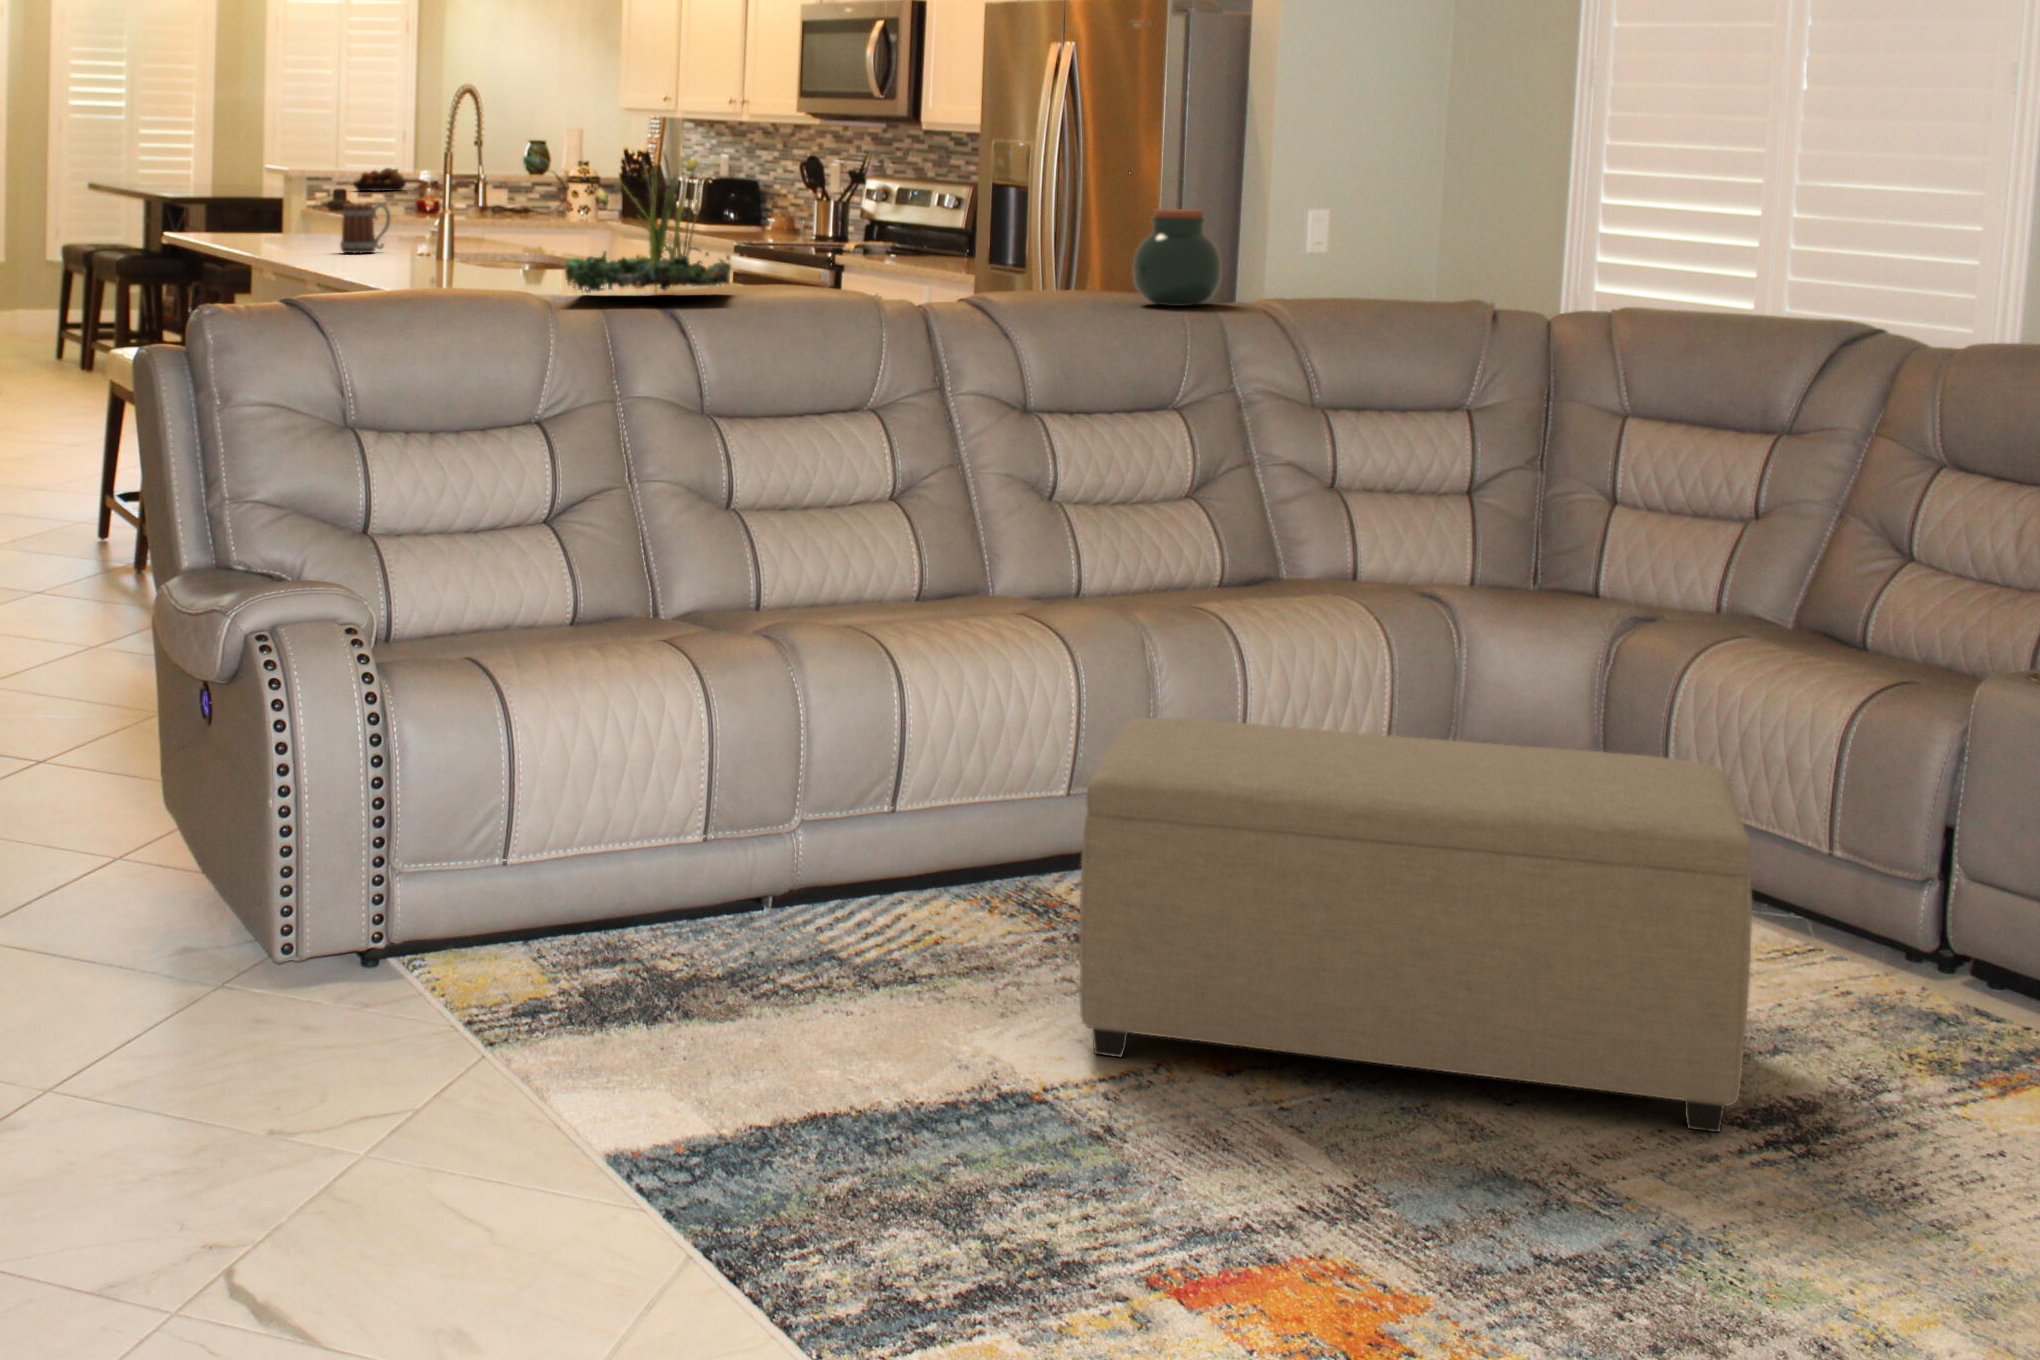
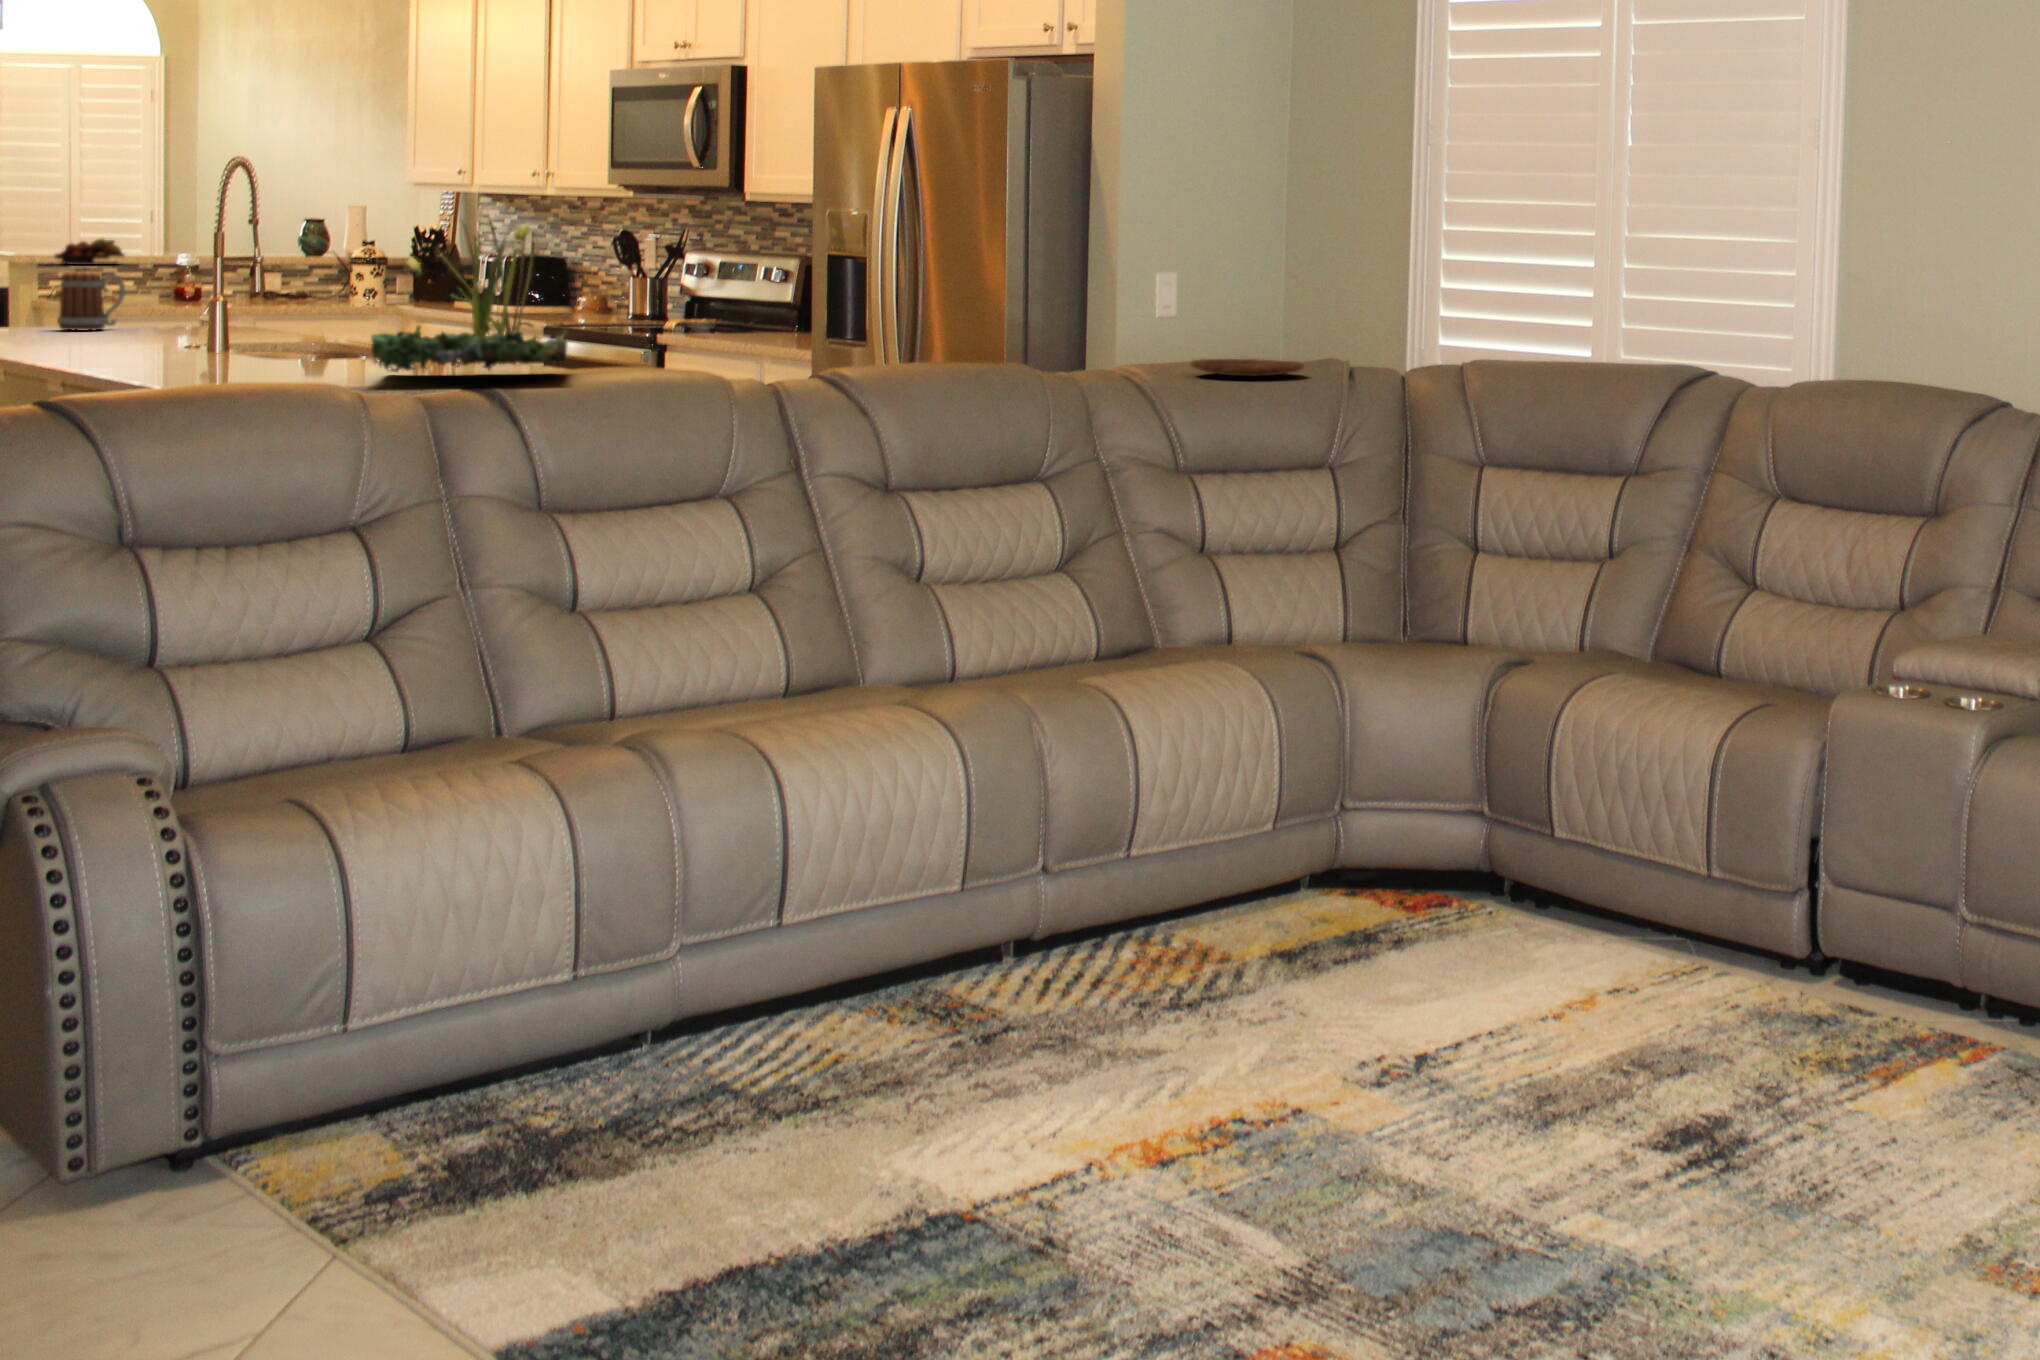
jar: present [1133,209,1222,306] -> none [1010,286,1098,382]
tray: none [1320,282,1443,300] -> present [1190,359,1303,376]
ottoman: present [1079,718,1752,1132] -> none [1012,799,1647,1162]

